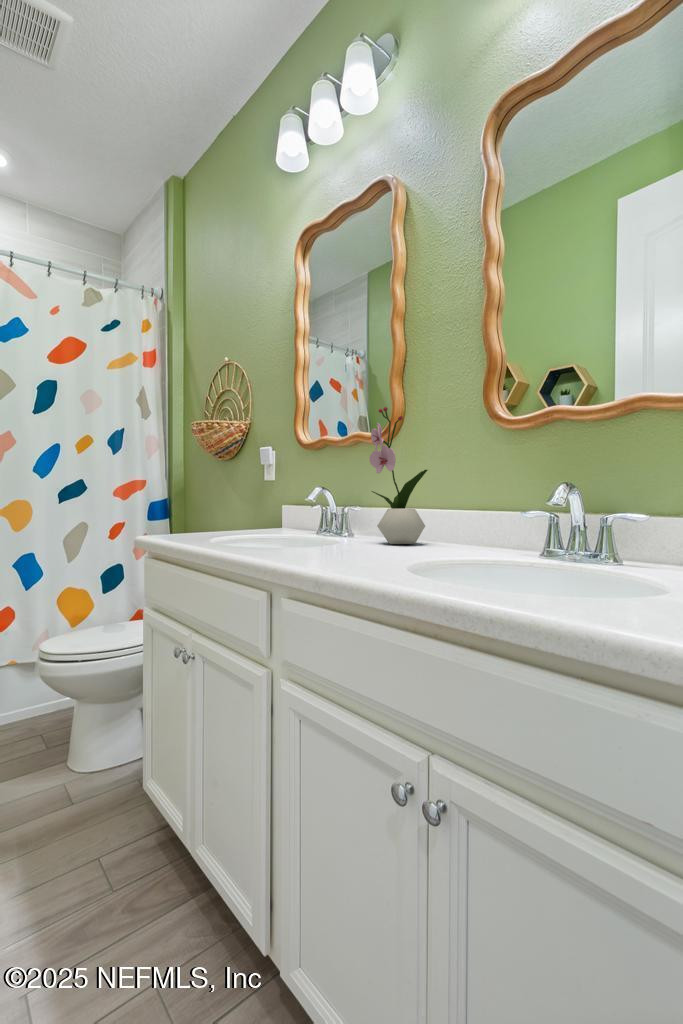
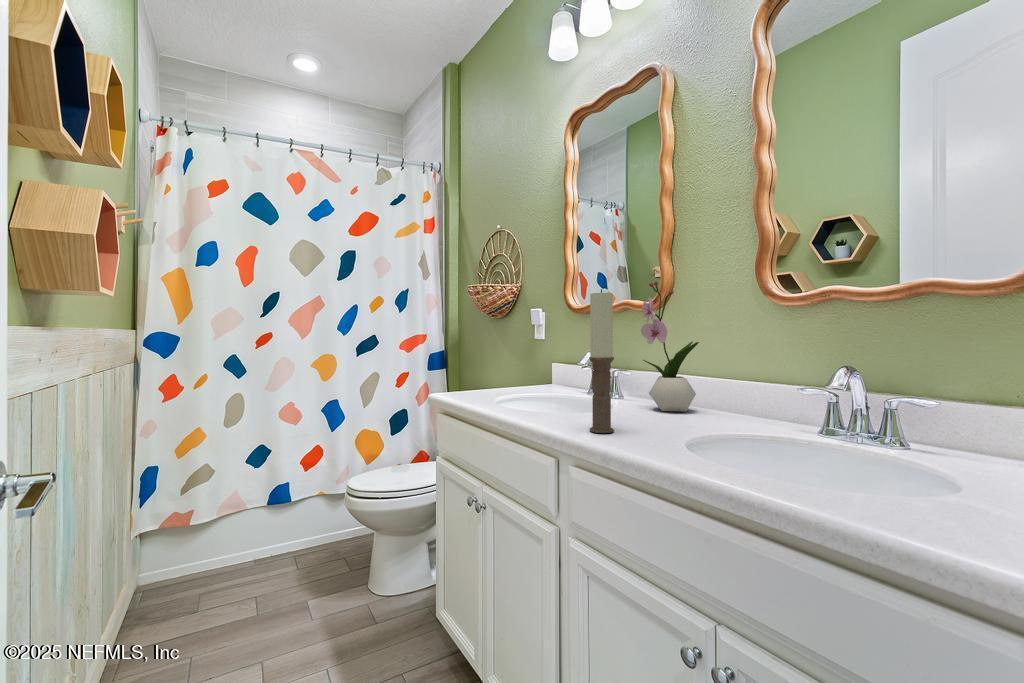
candle: none [306,400,333,559] -> present [589,289,614,433]

